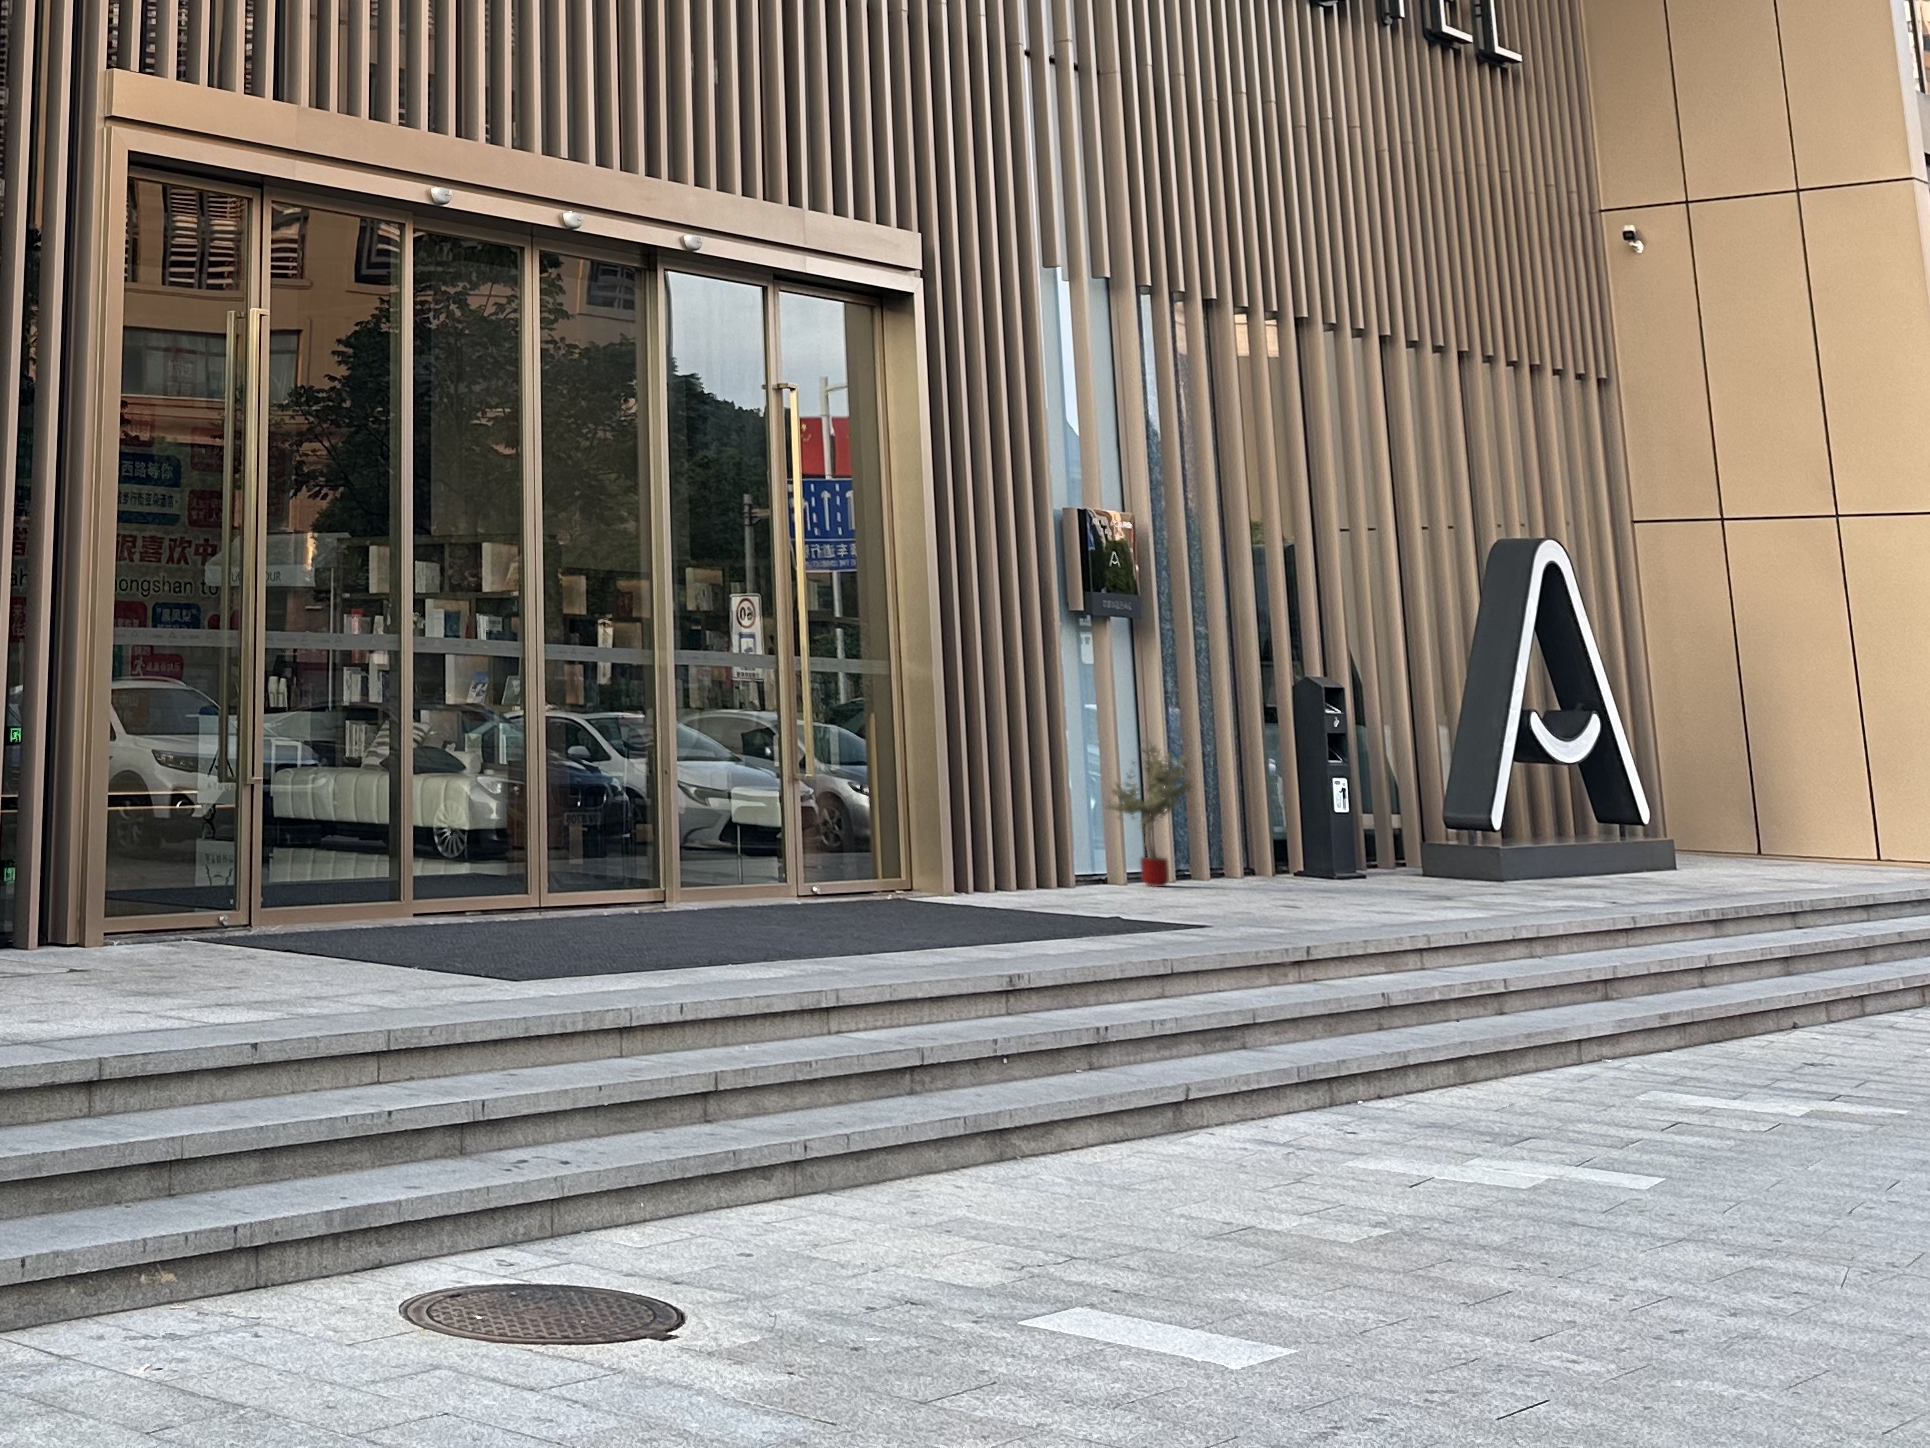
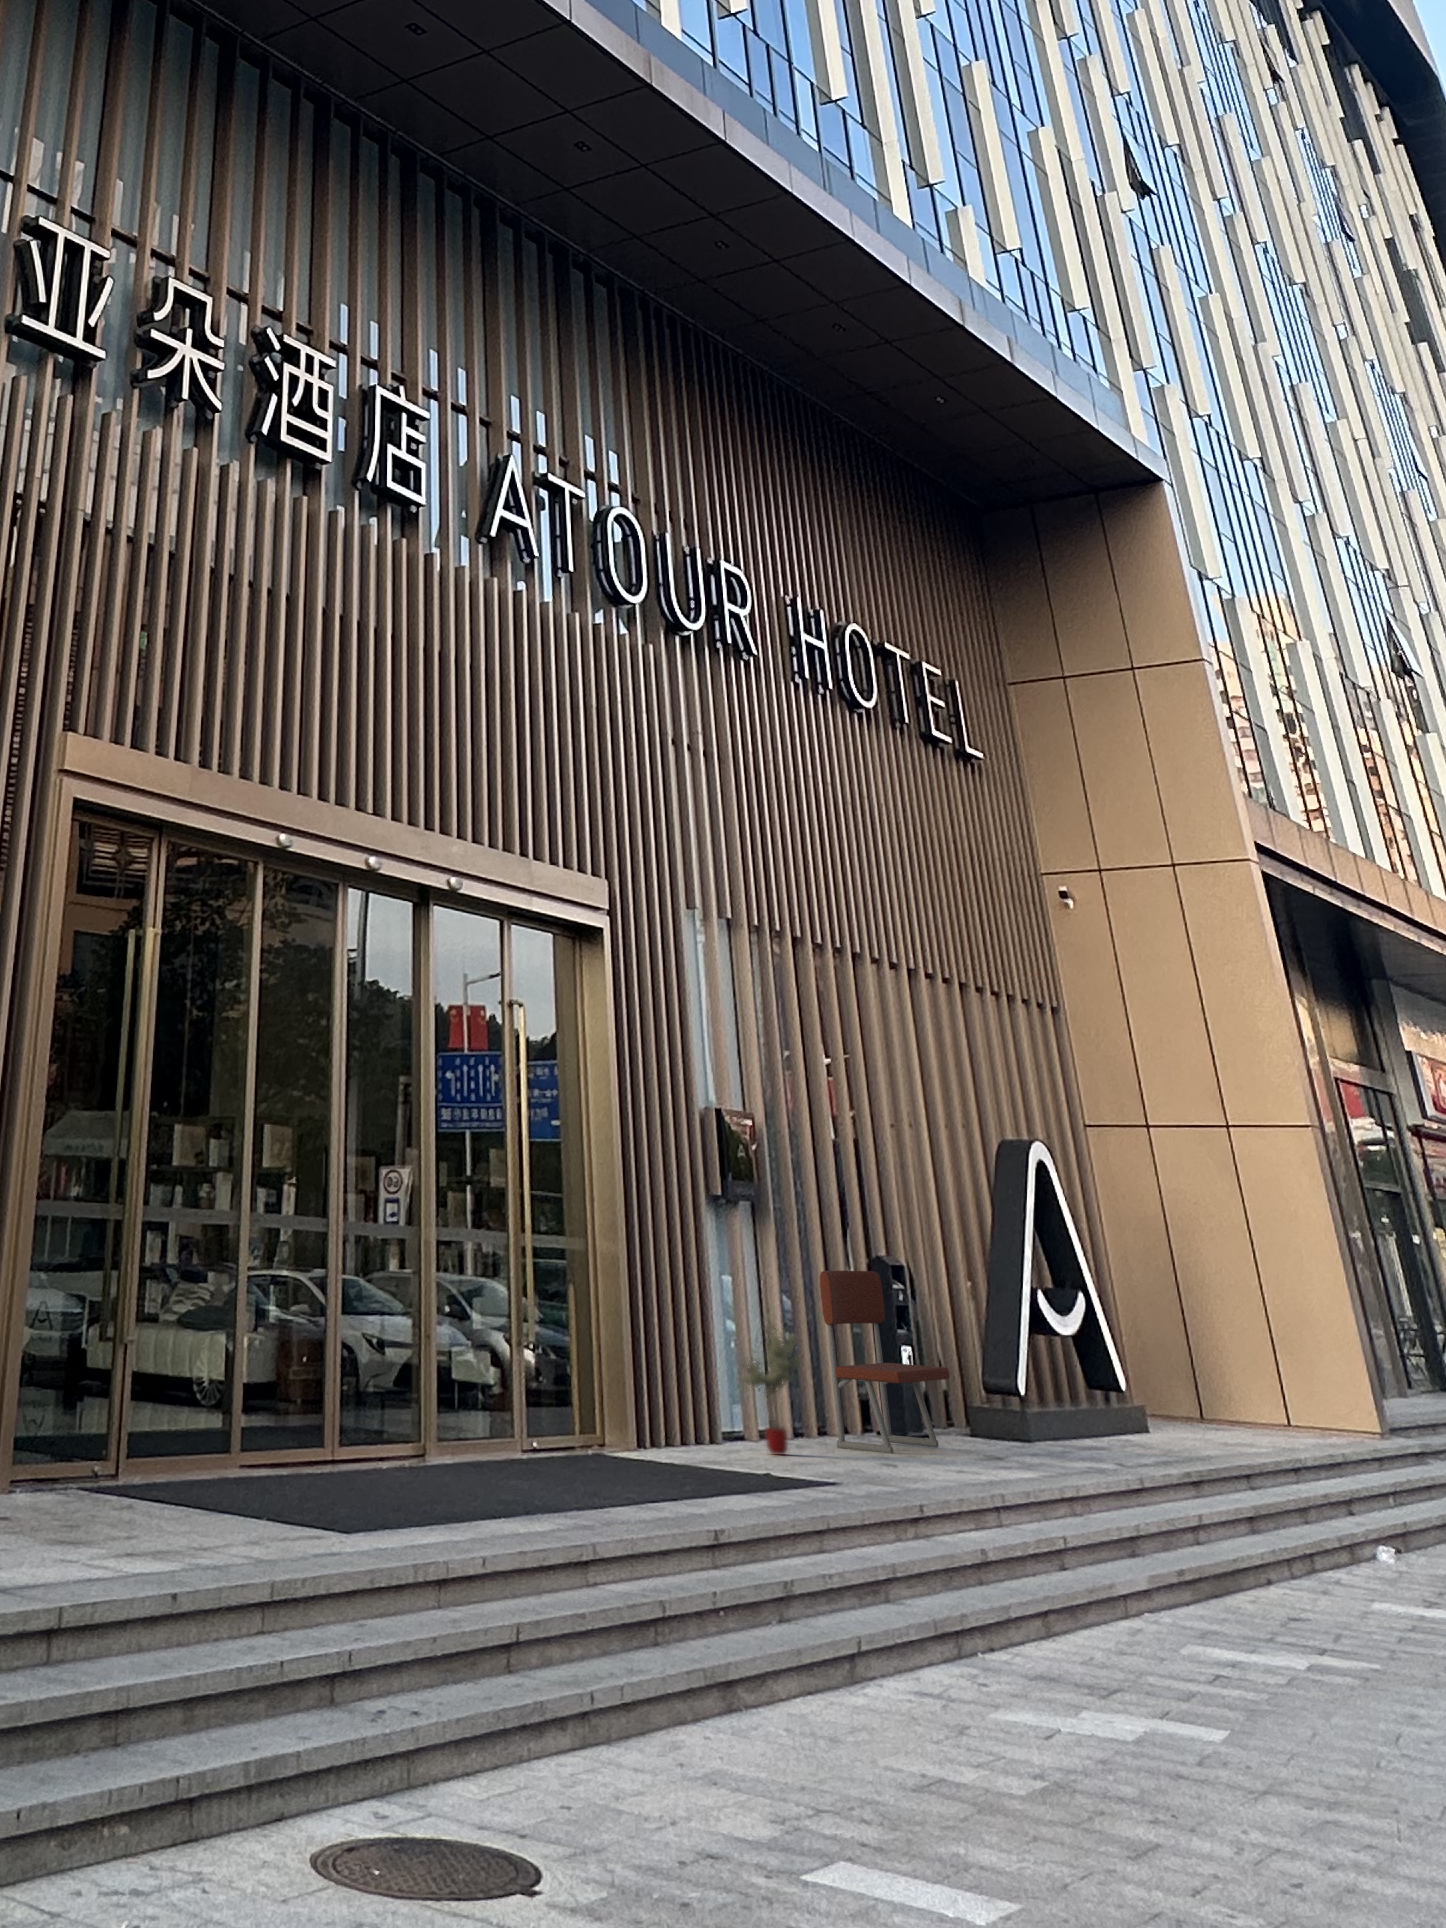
bench: none [1228,687,1399,885] -> present [820,1271,950,1454]

